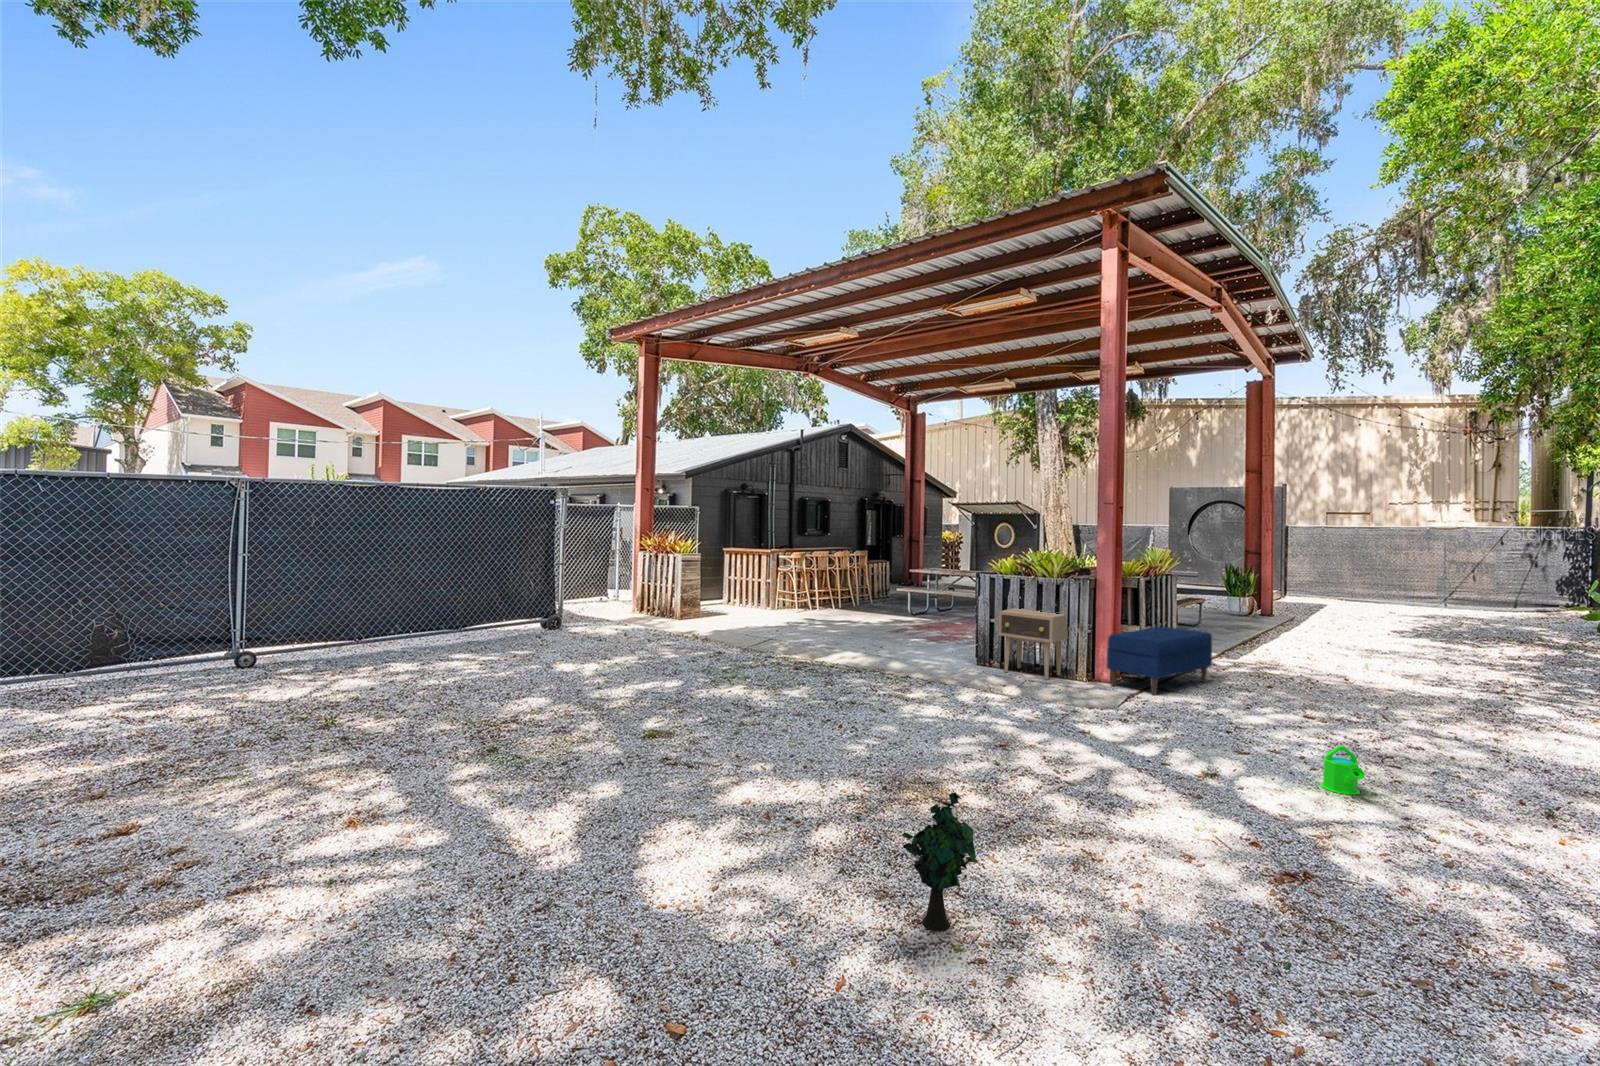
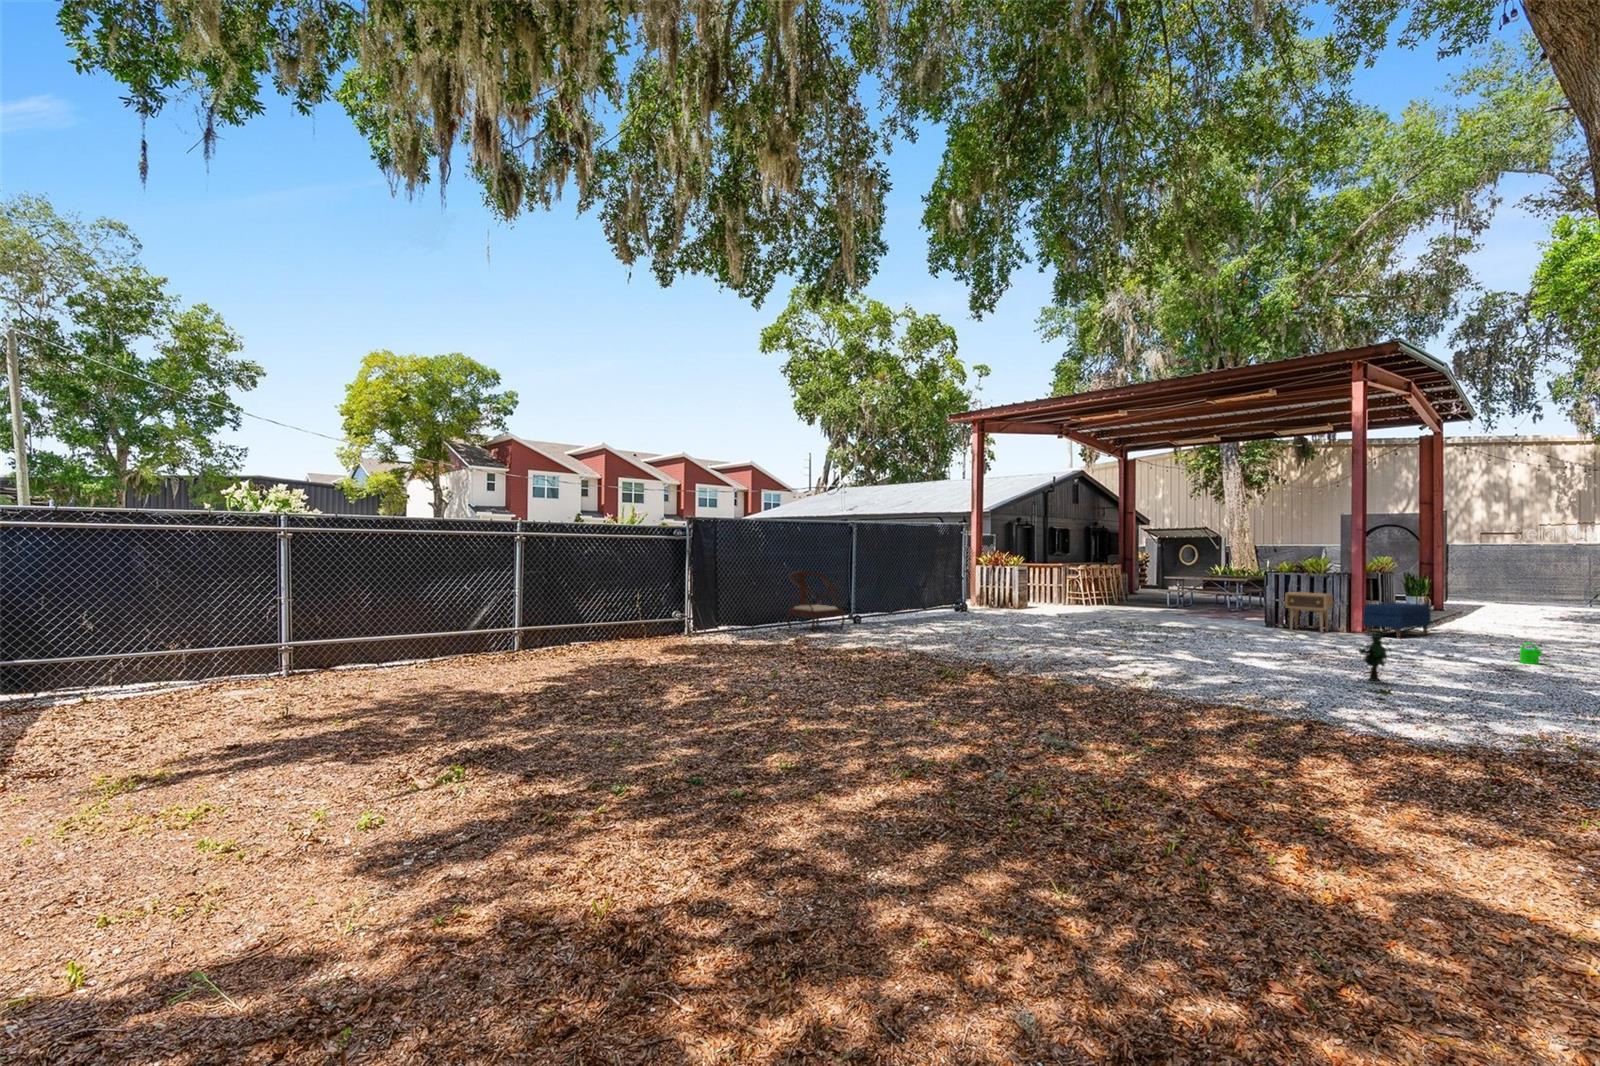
armchair: none [100,574,214,693] -> present [787,571,845,632]

